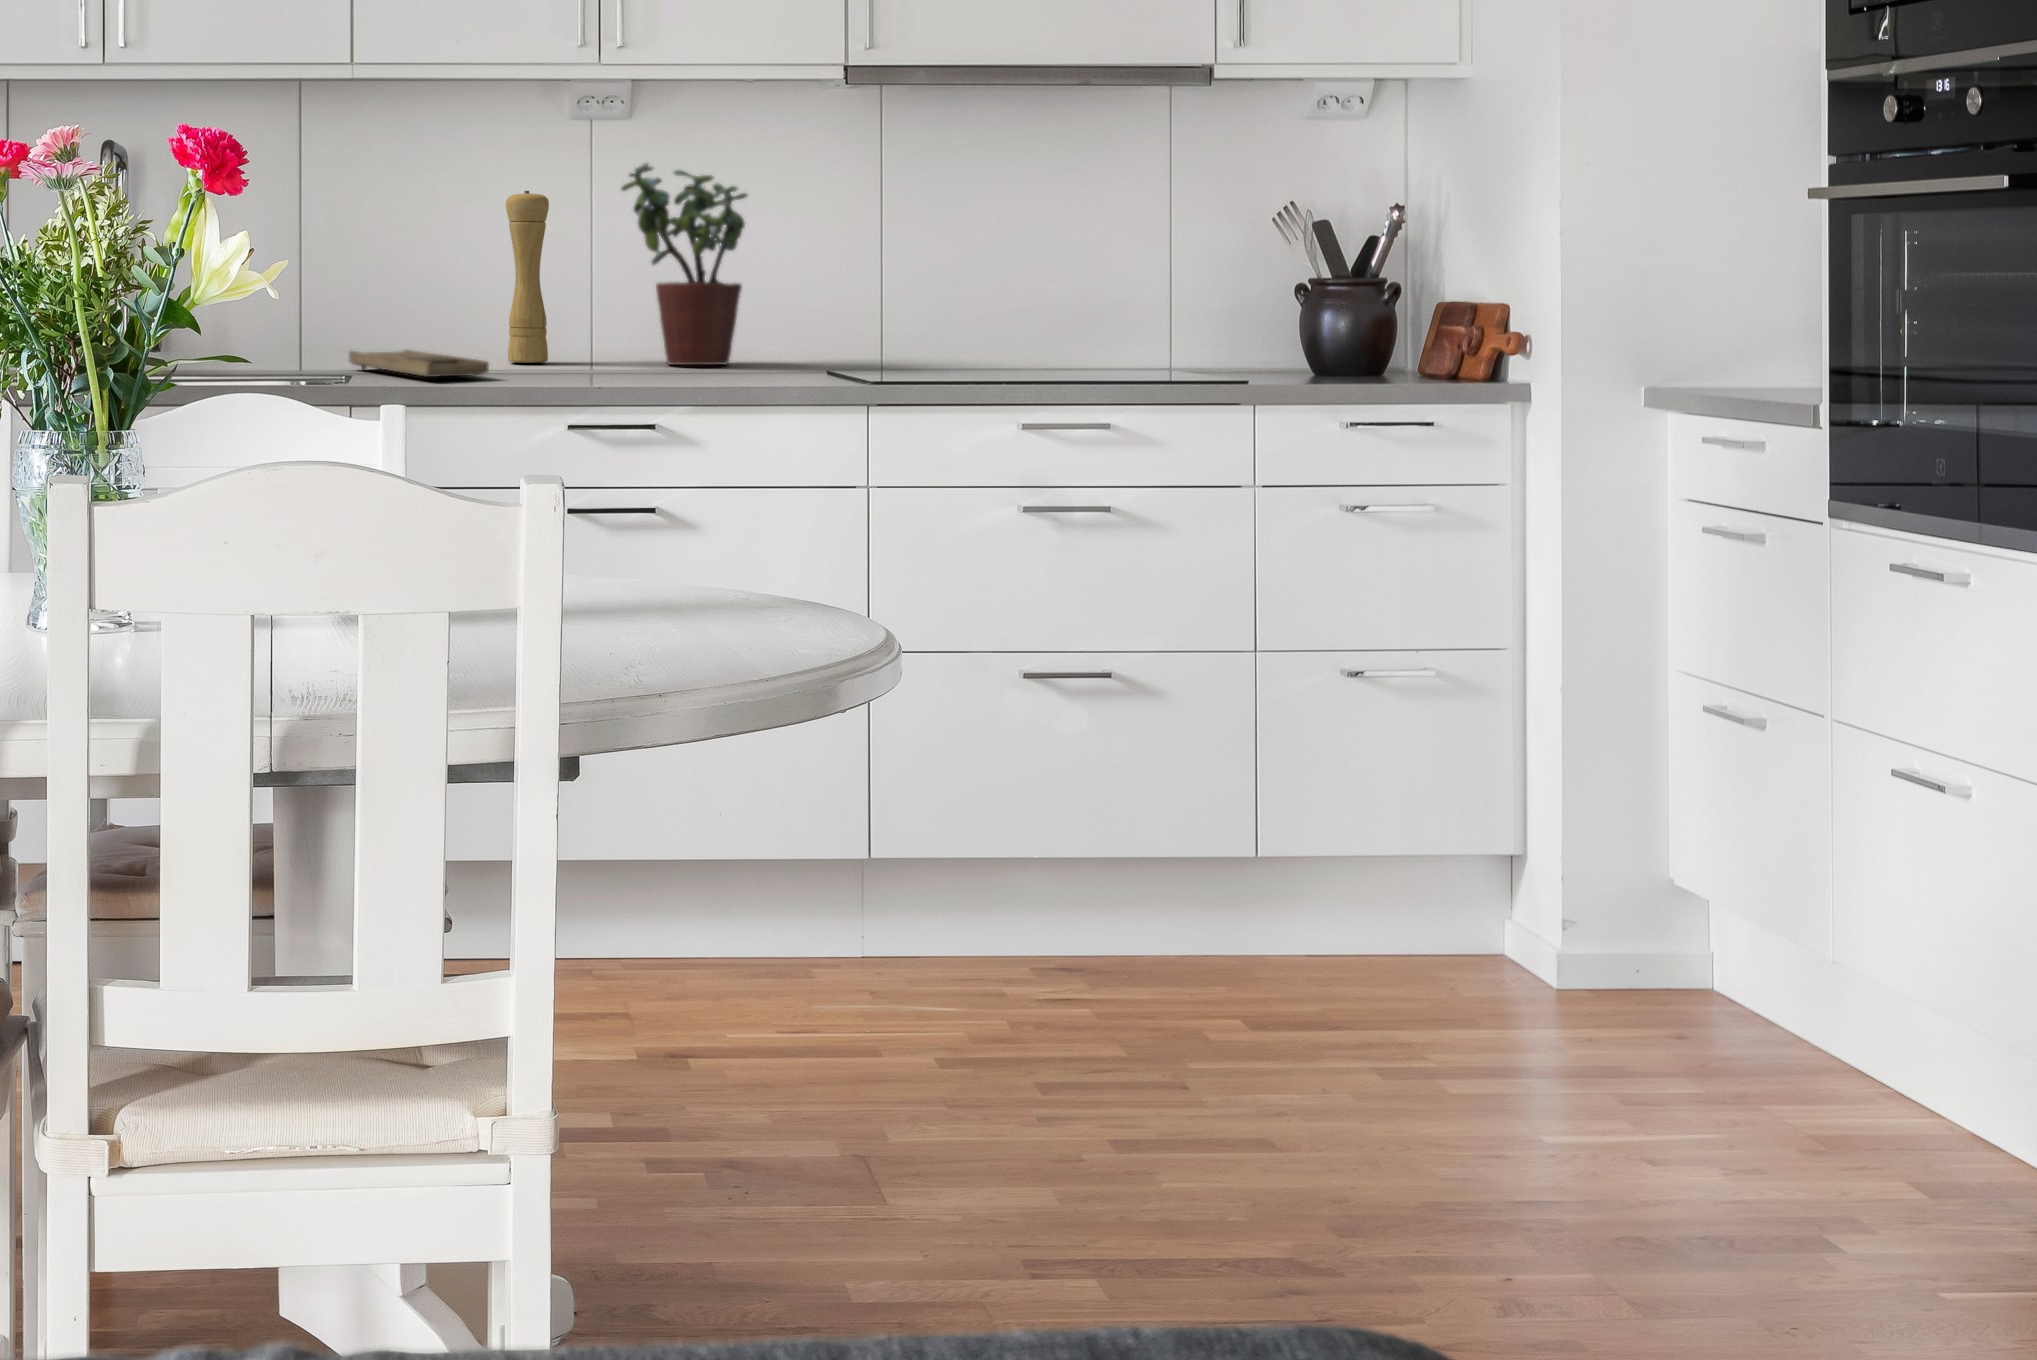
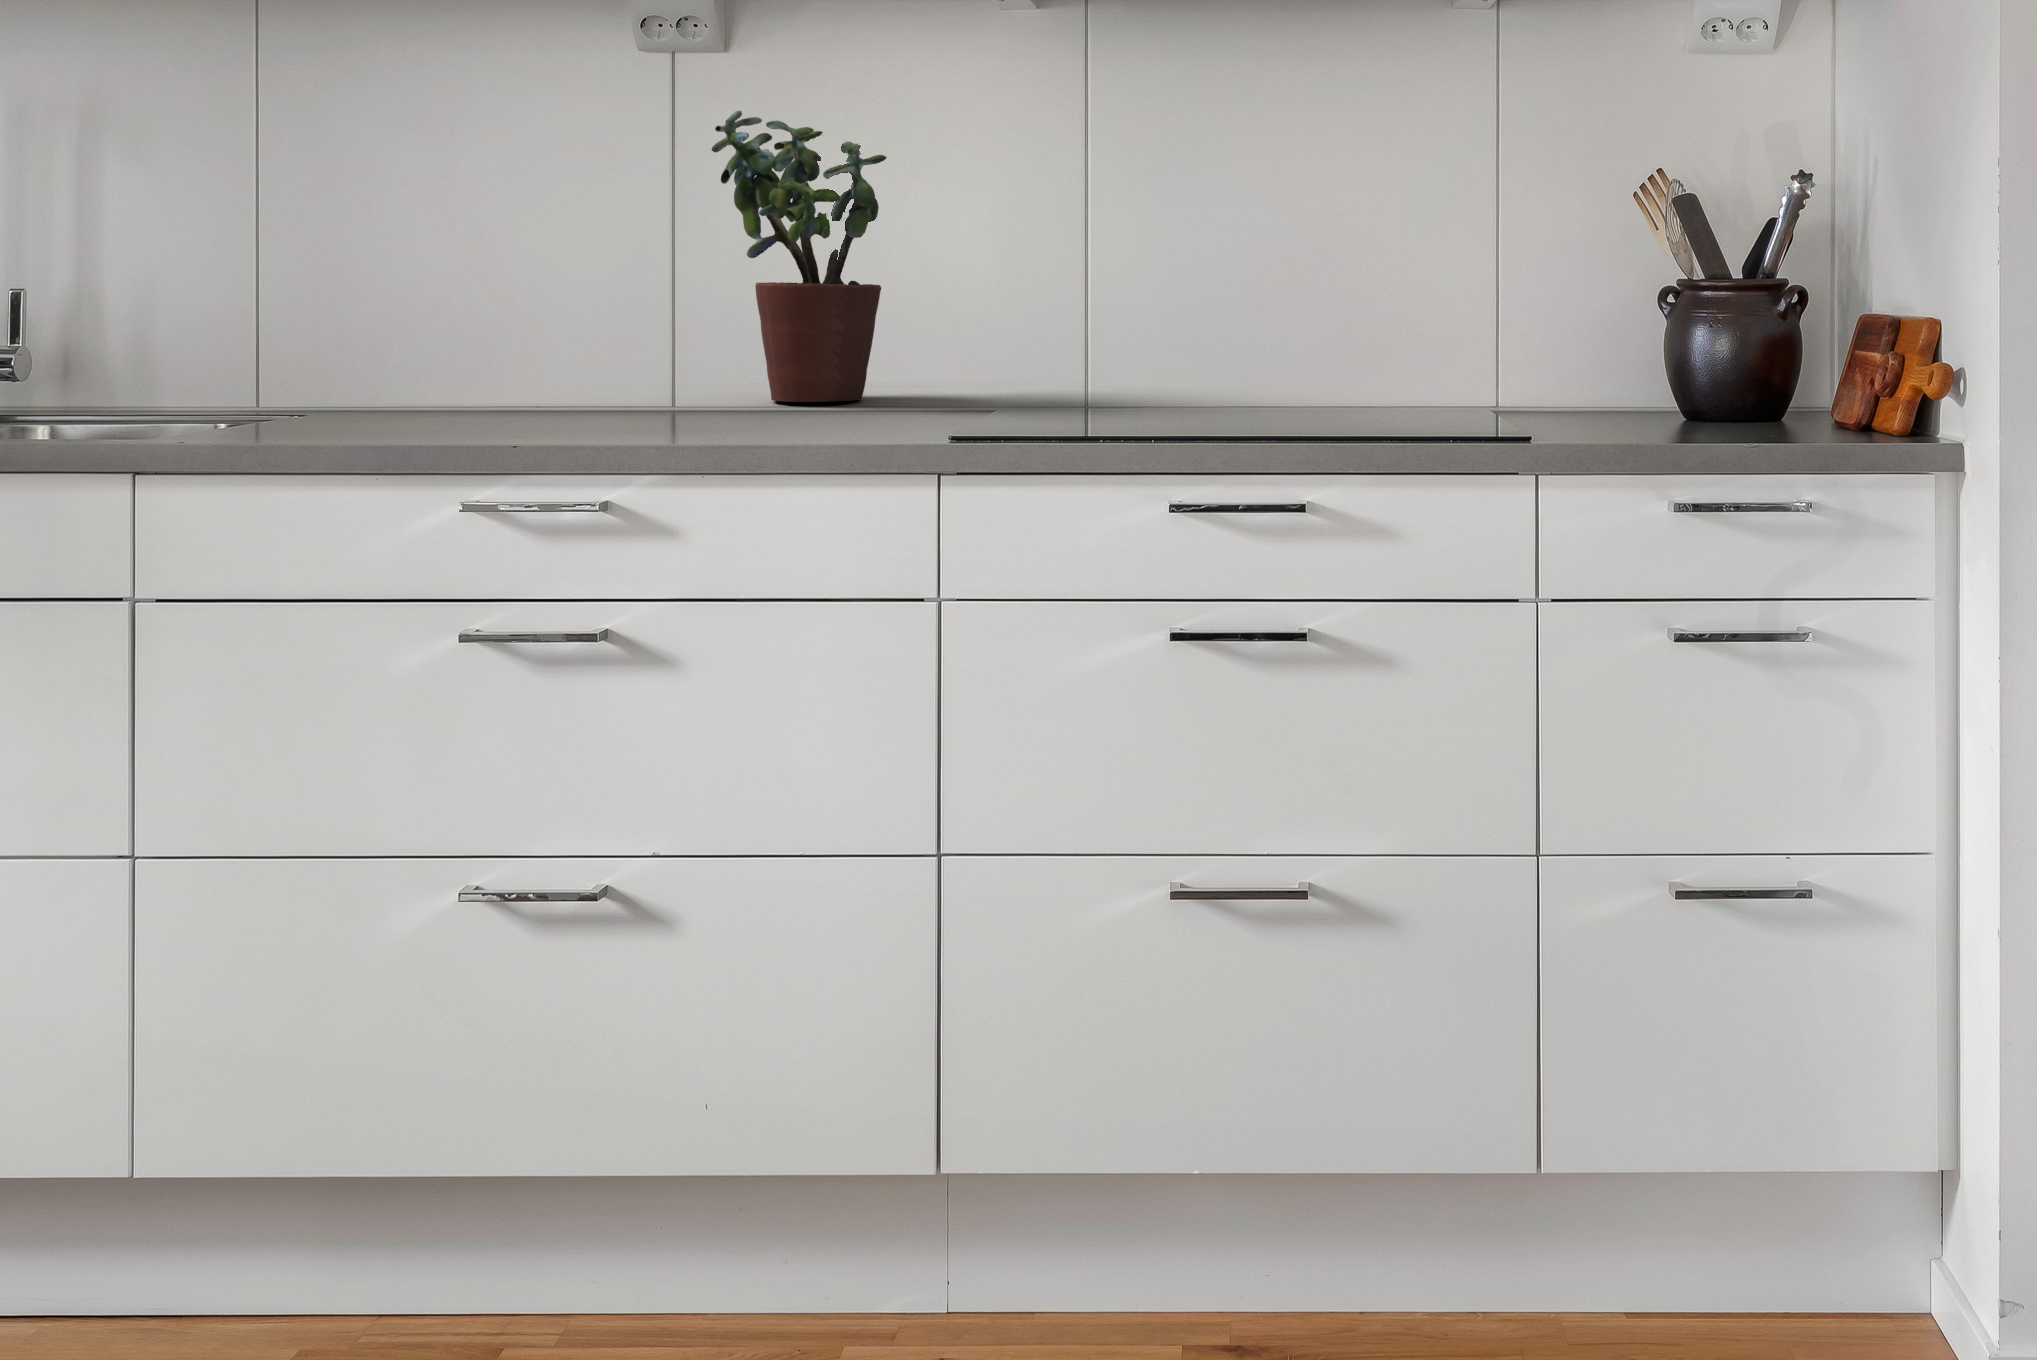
pepper mill: present [506,191,549,363] -> none [547,151,611,396]
tray: present [349,350,489,377] -> none [275,378,422,424]

